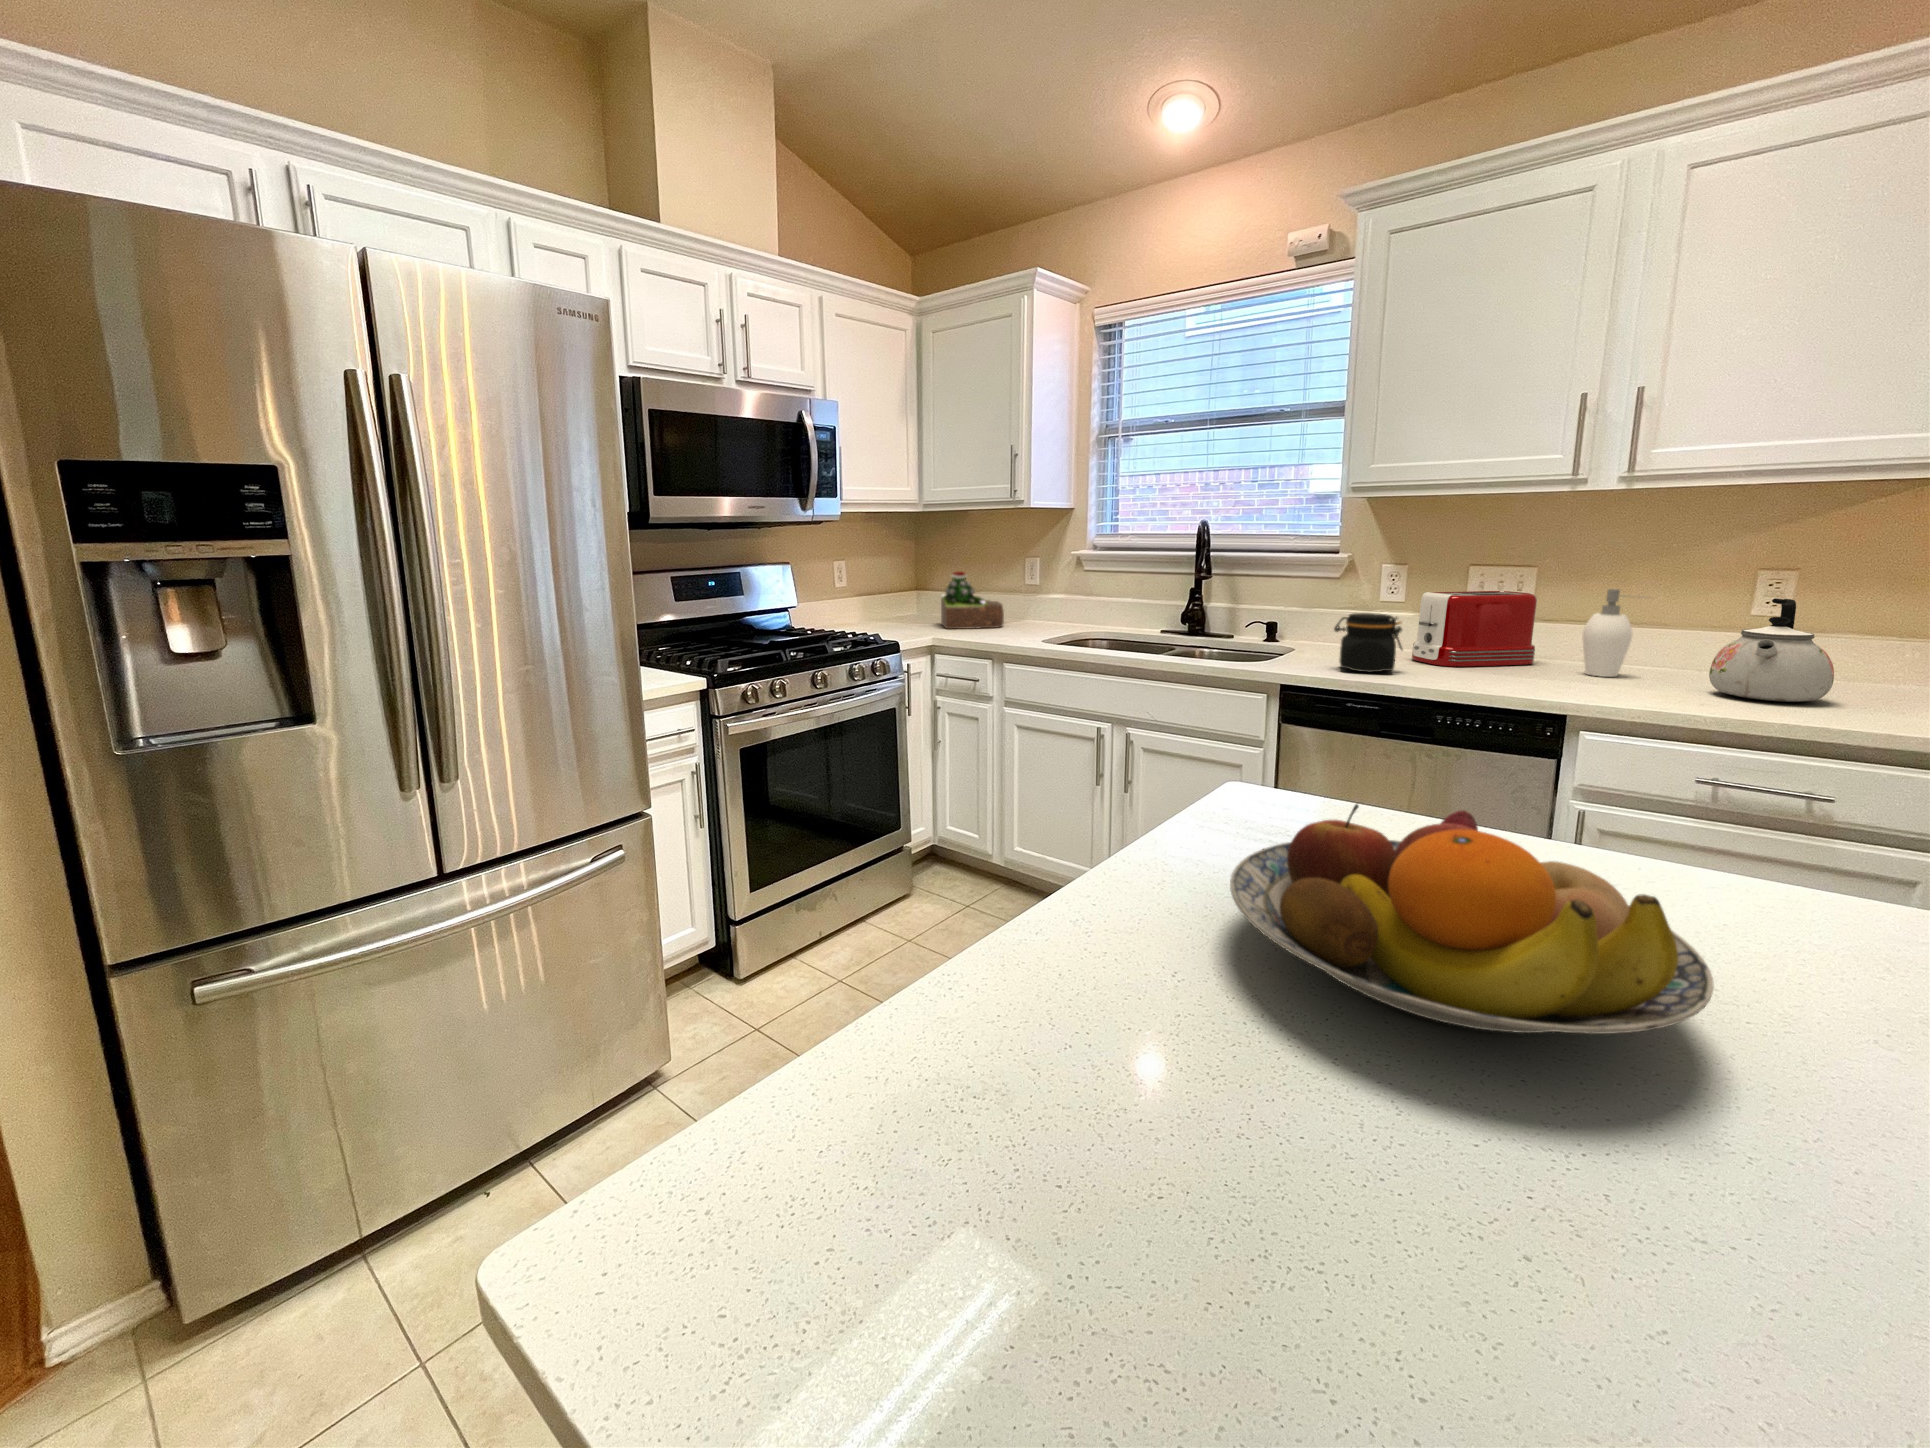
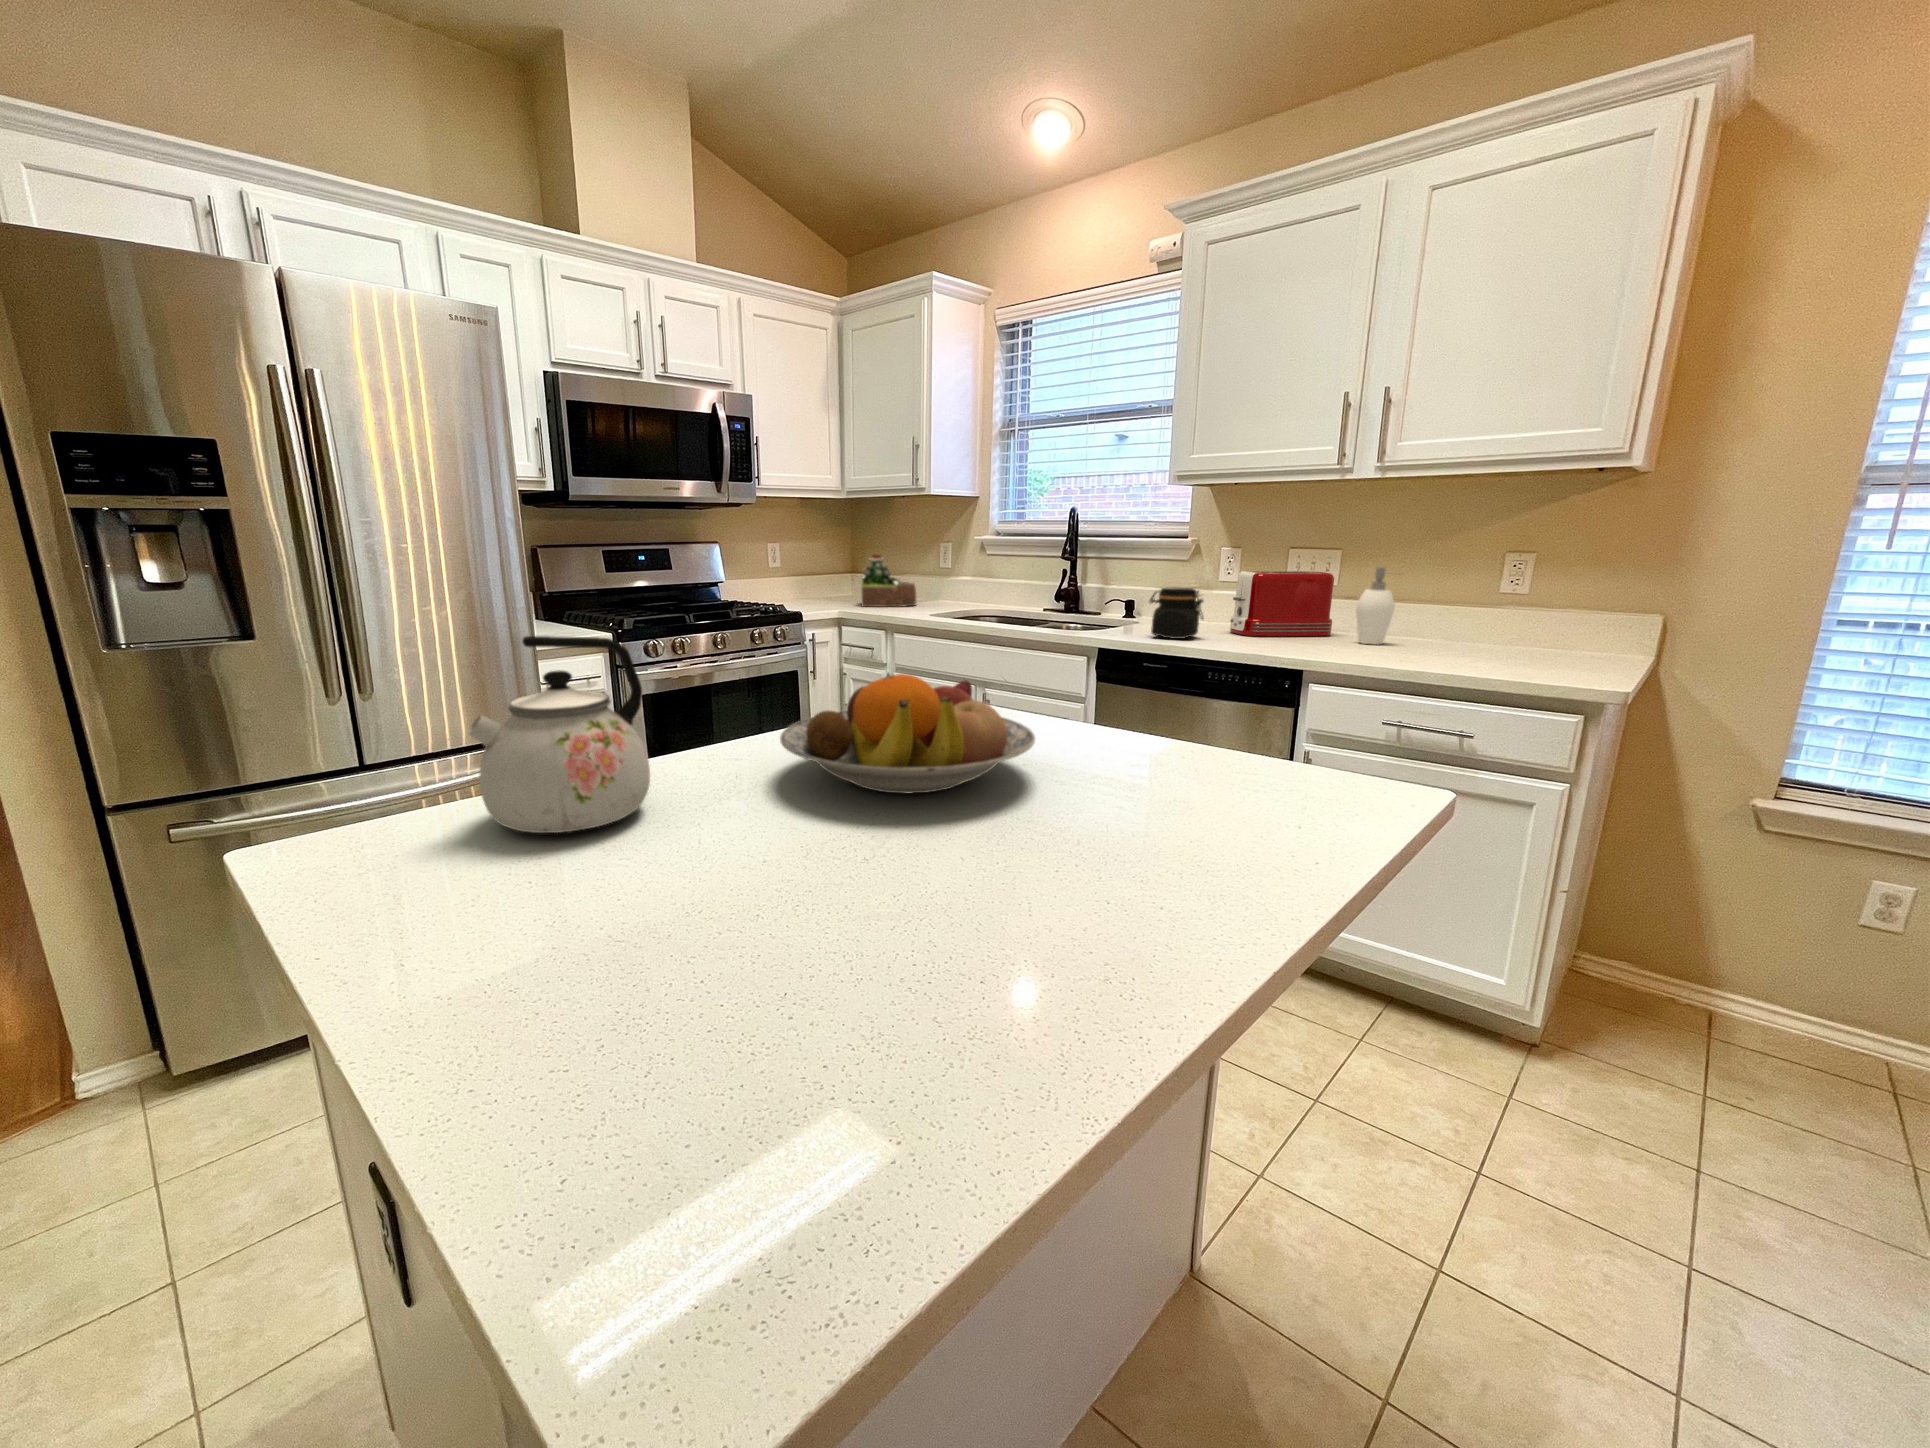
kettle: present [1709,598,1834,702] -> present [468,636,650,833]

